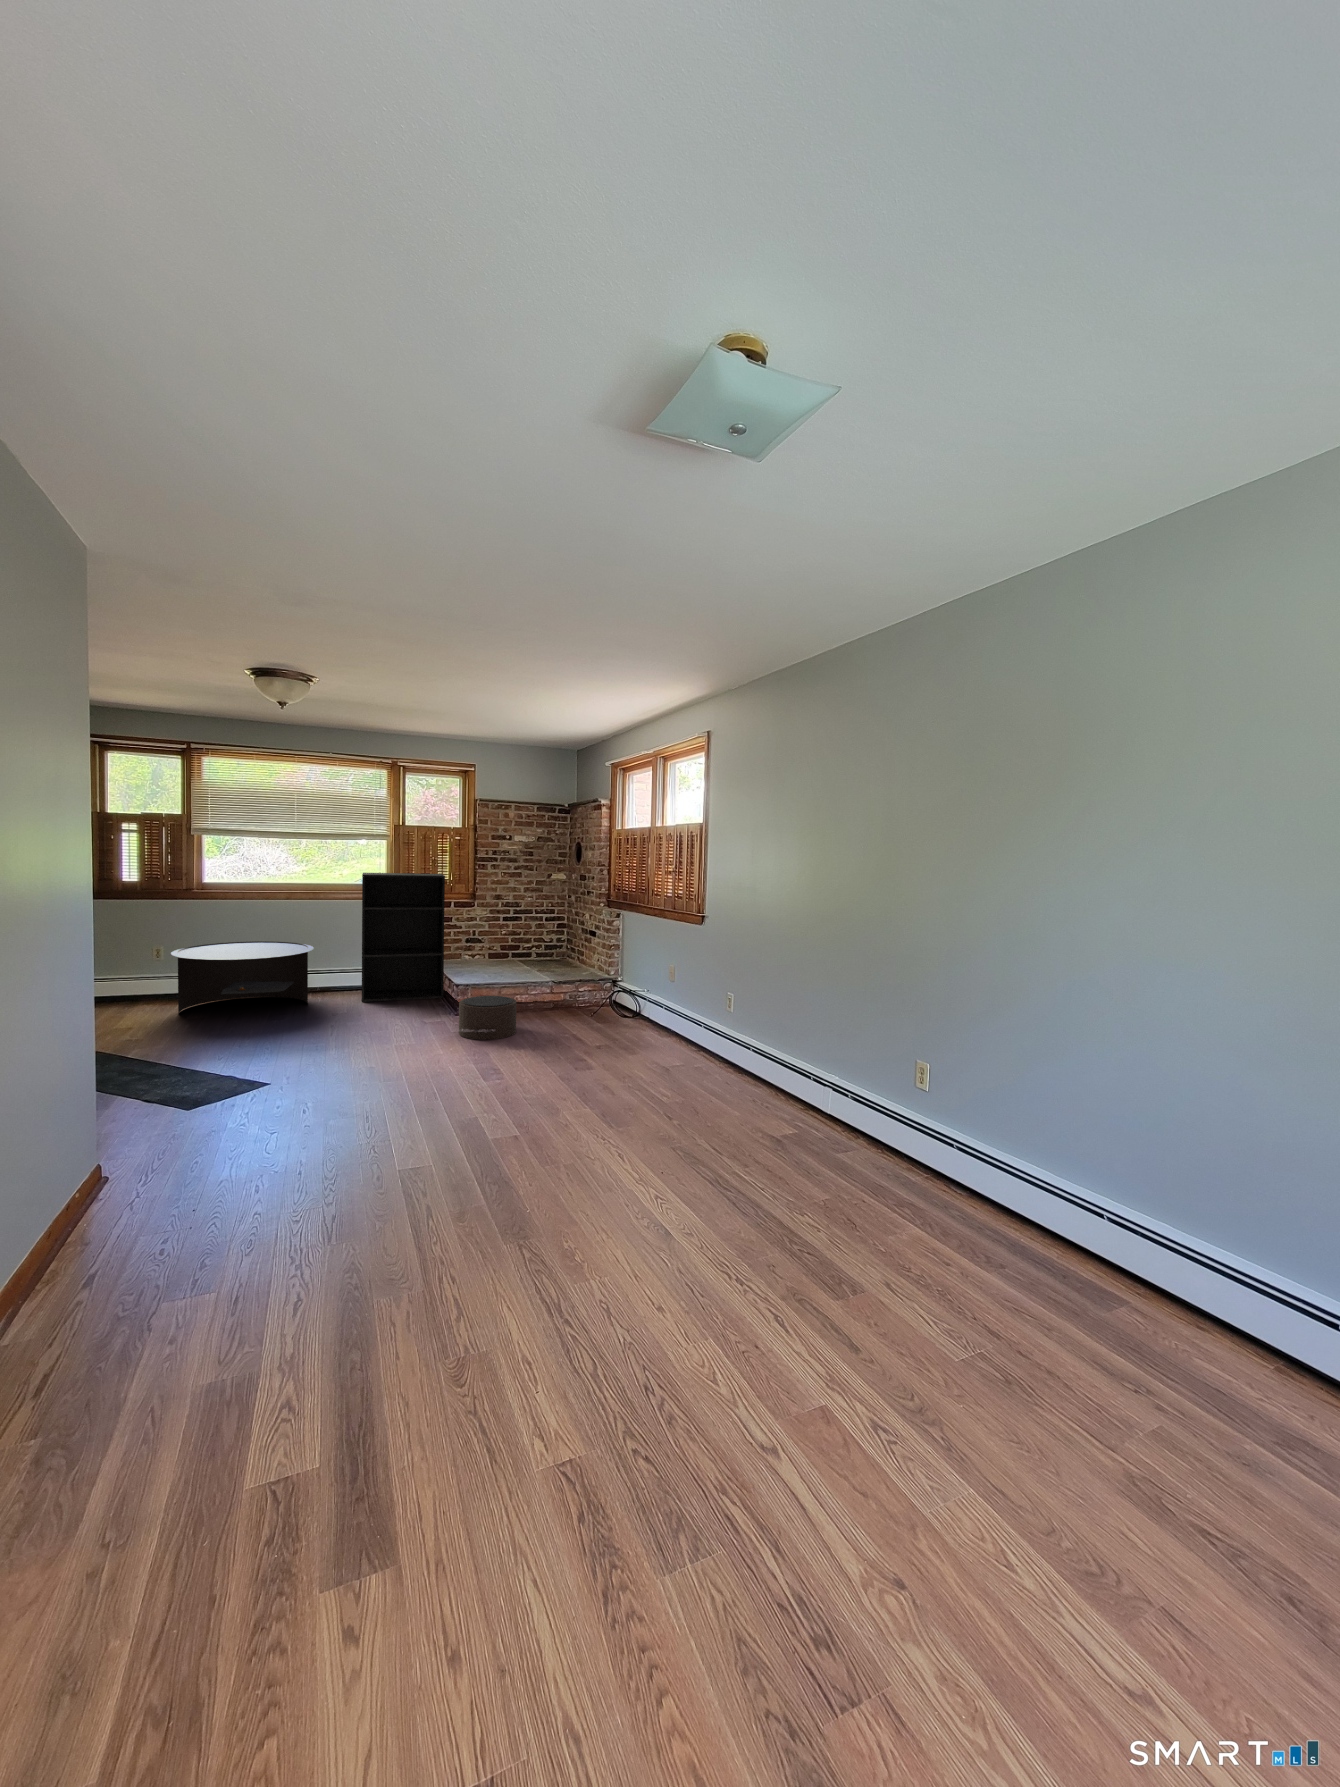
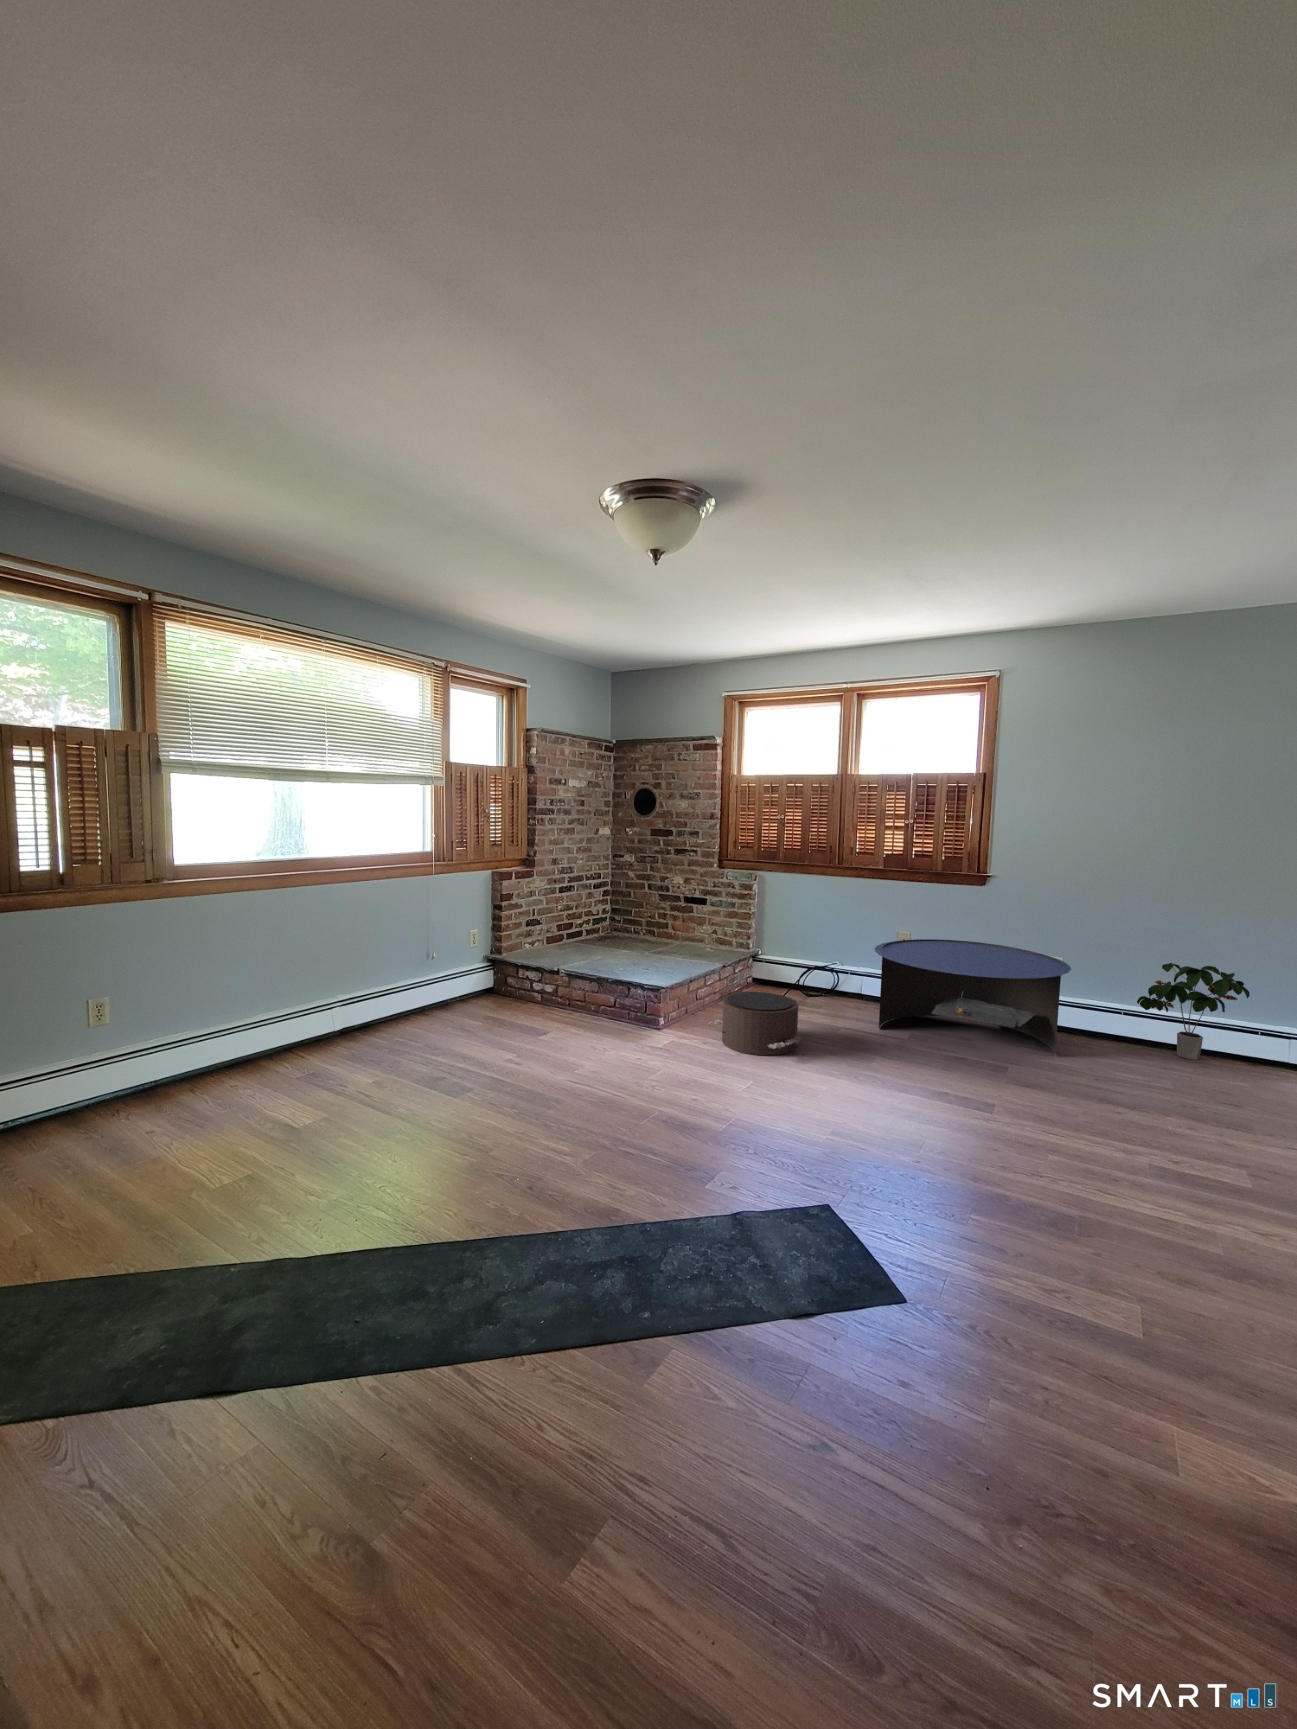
bookshelf: present [362,873,445,1002] -> none [431,833,561,1033]
coffee table: present [171,941,314,1012] -> present [875,939,1071,1053]
potted plant: none [745,1009,801,1103] -> present [1137,963,1250,1060]

